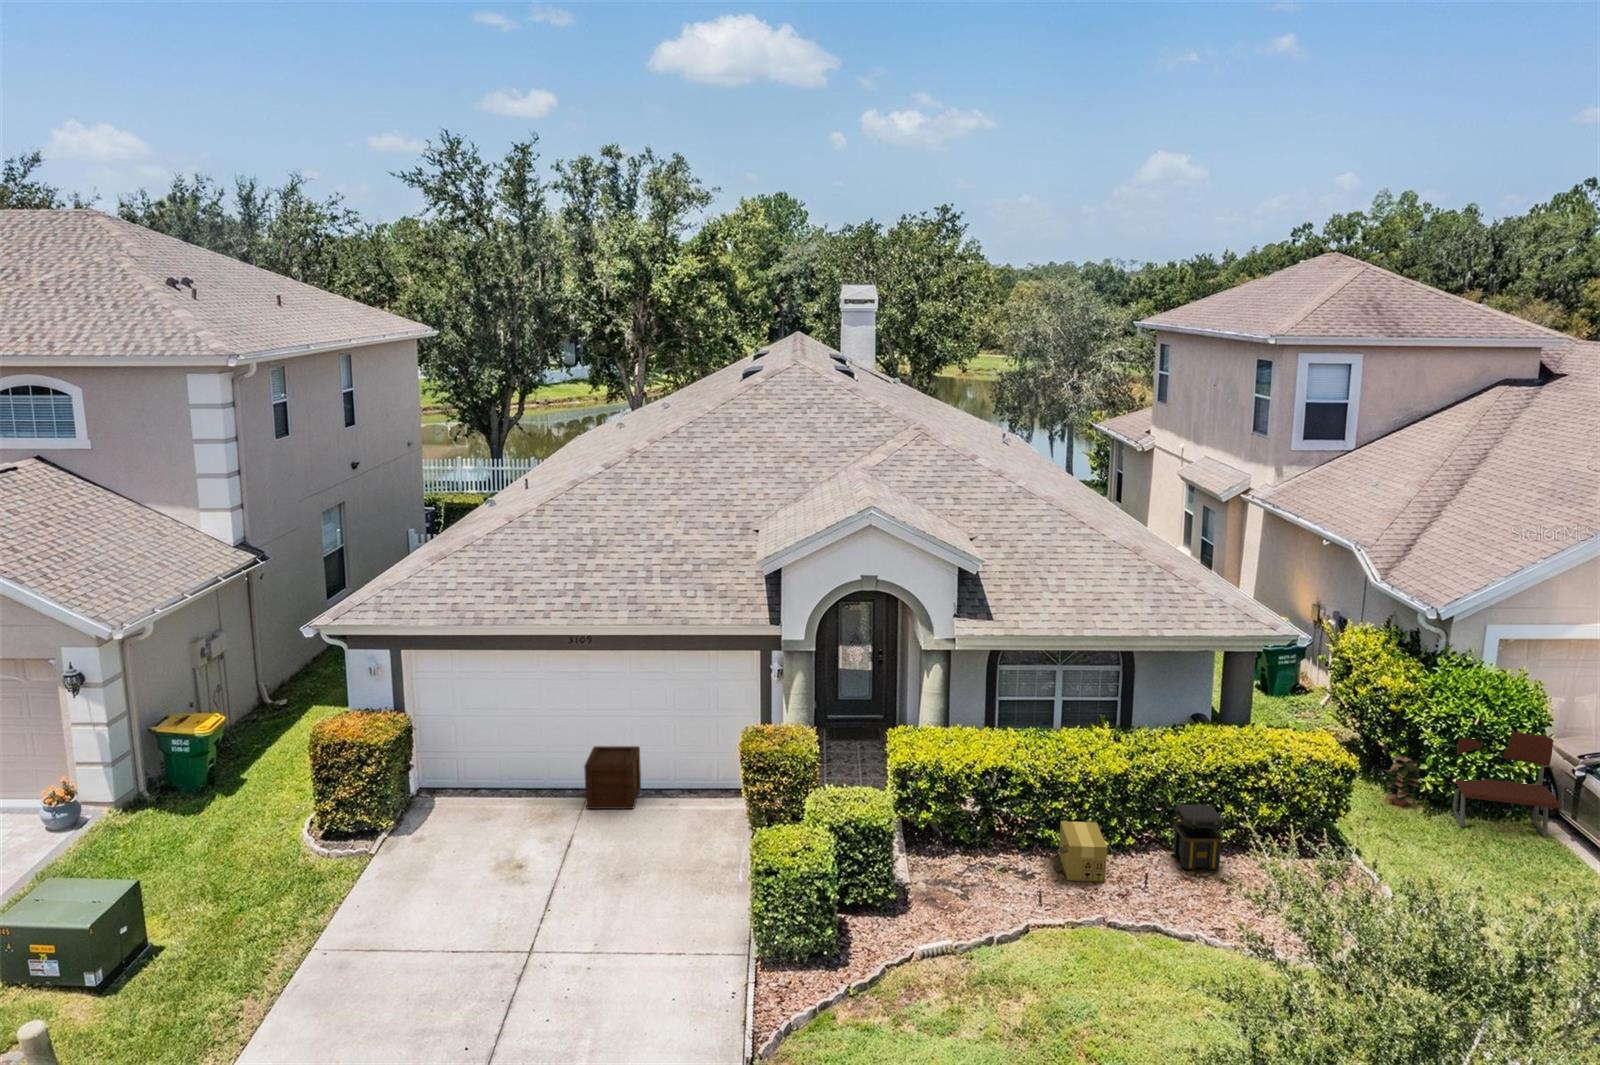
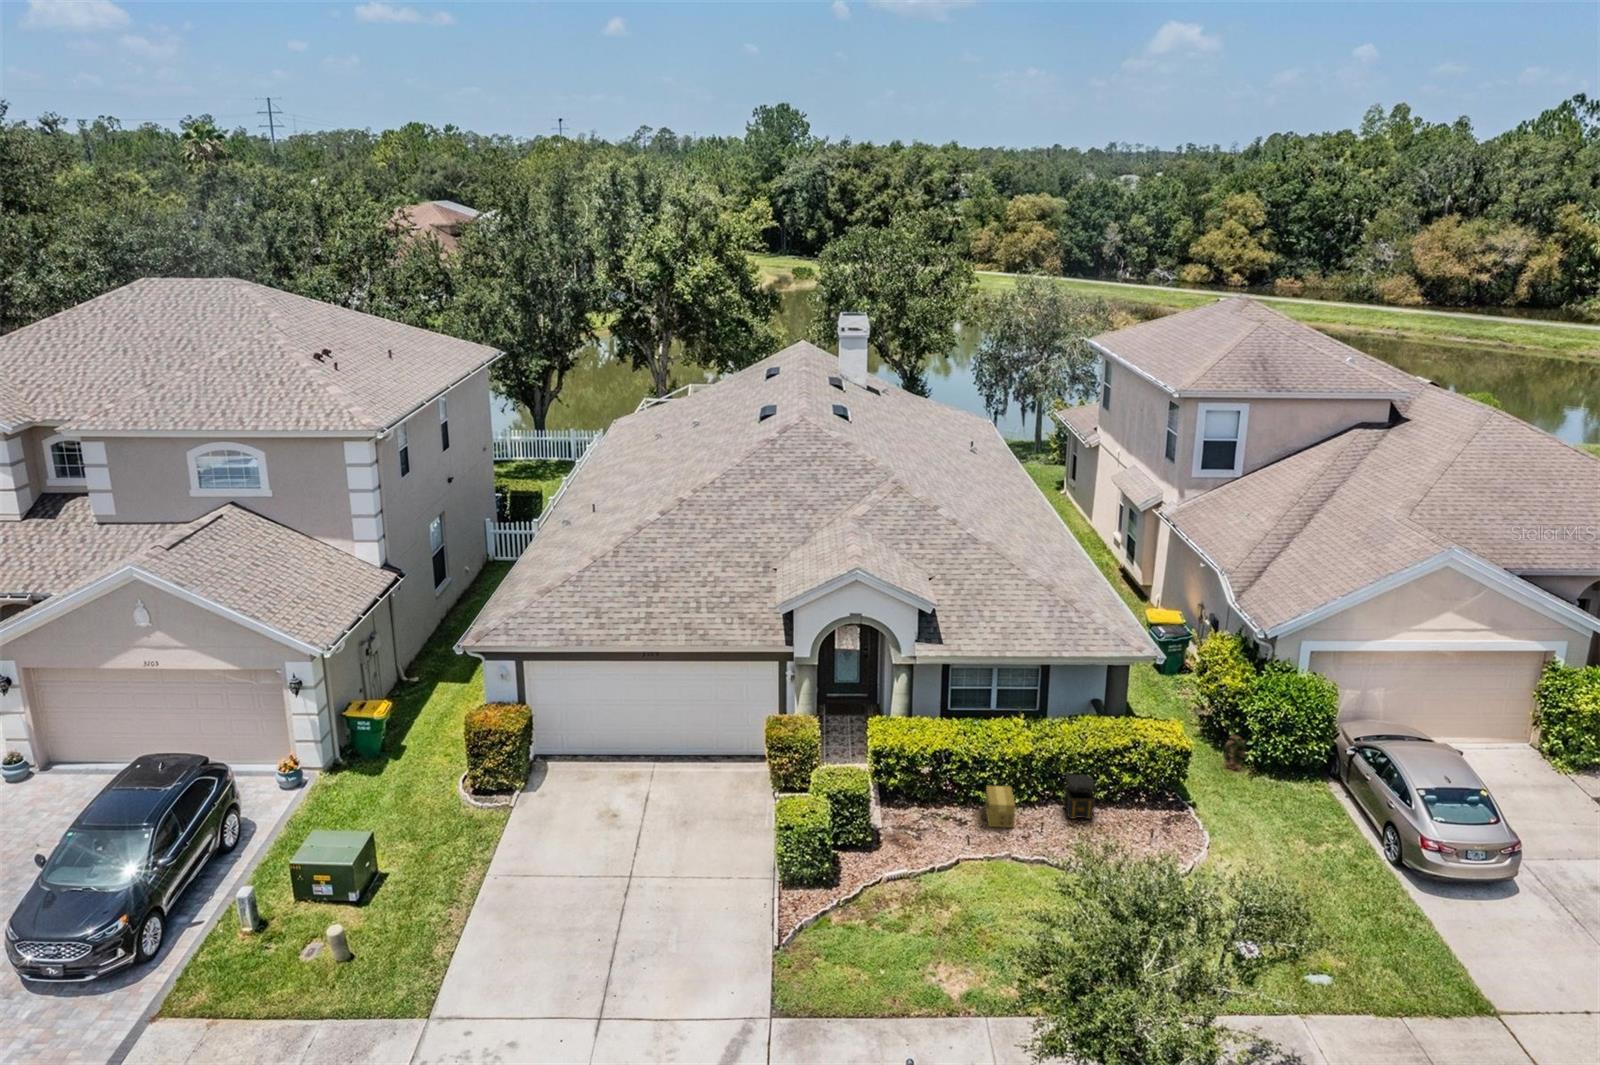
bench: present [1453,732,1560,837] -> none [1267,718,1335,795]
wooden crate: present [584,746,641,809] -> none [654,726,693,772]

